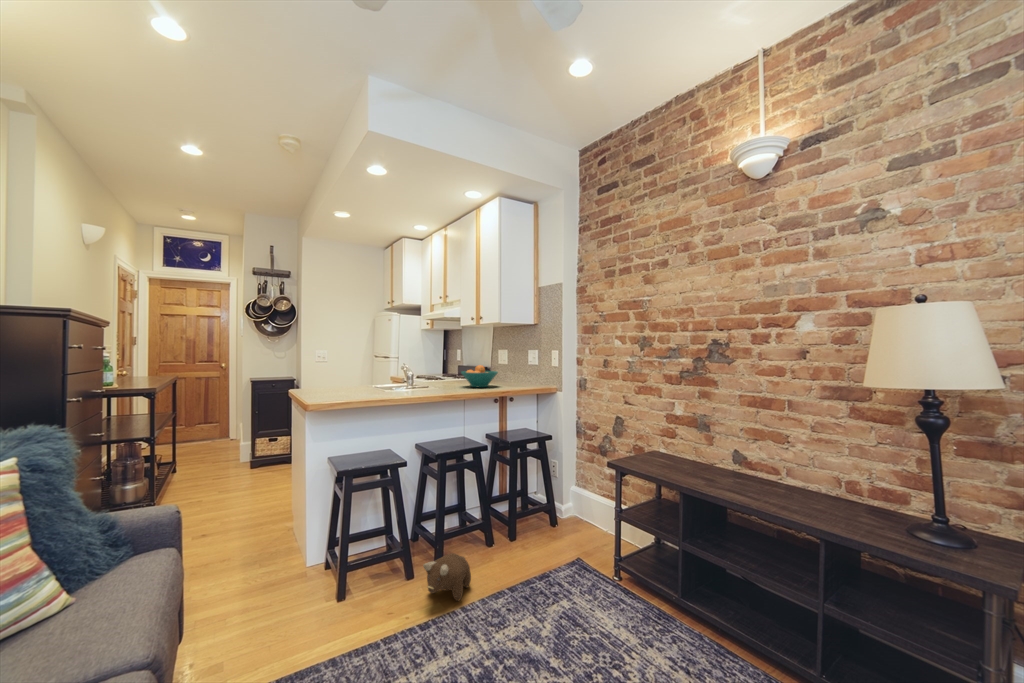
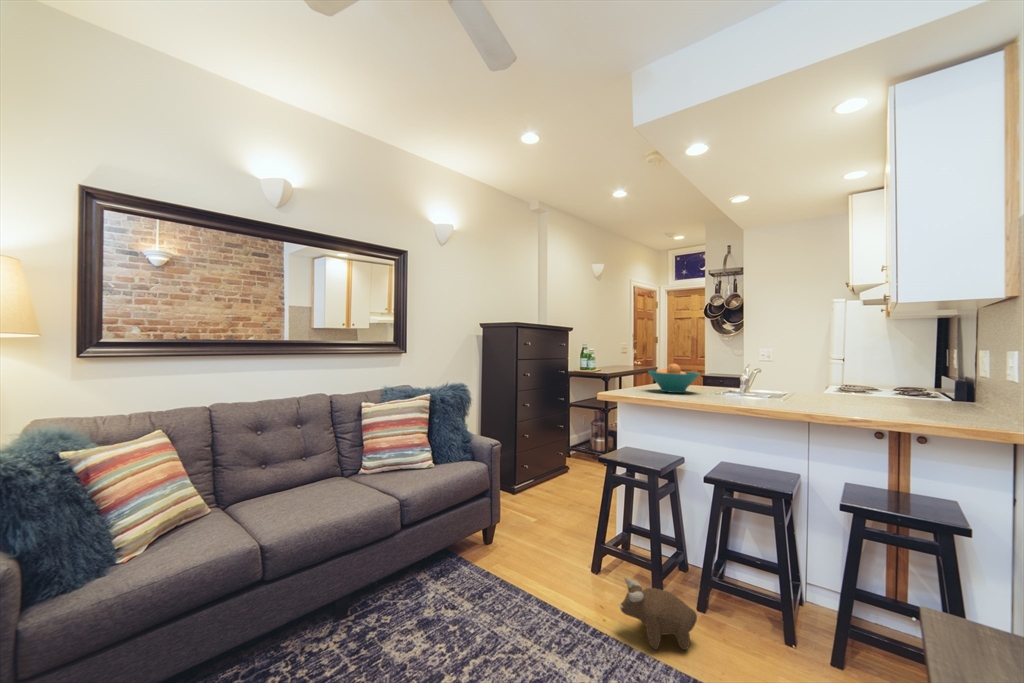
fruit bowl: present [461,365,498,387] -> present [648,364,700,393]

